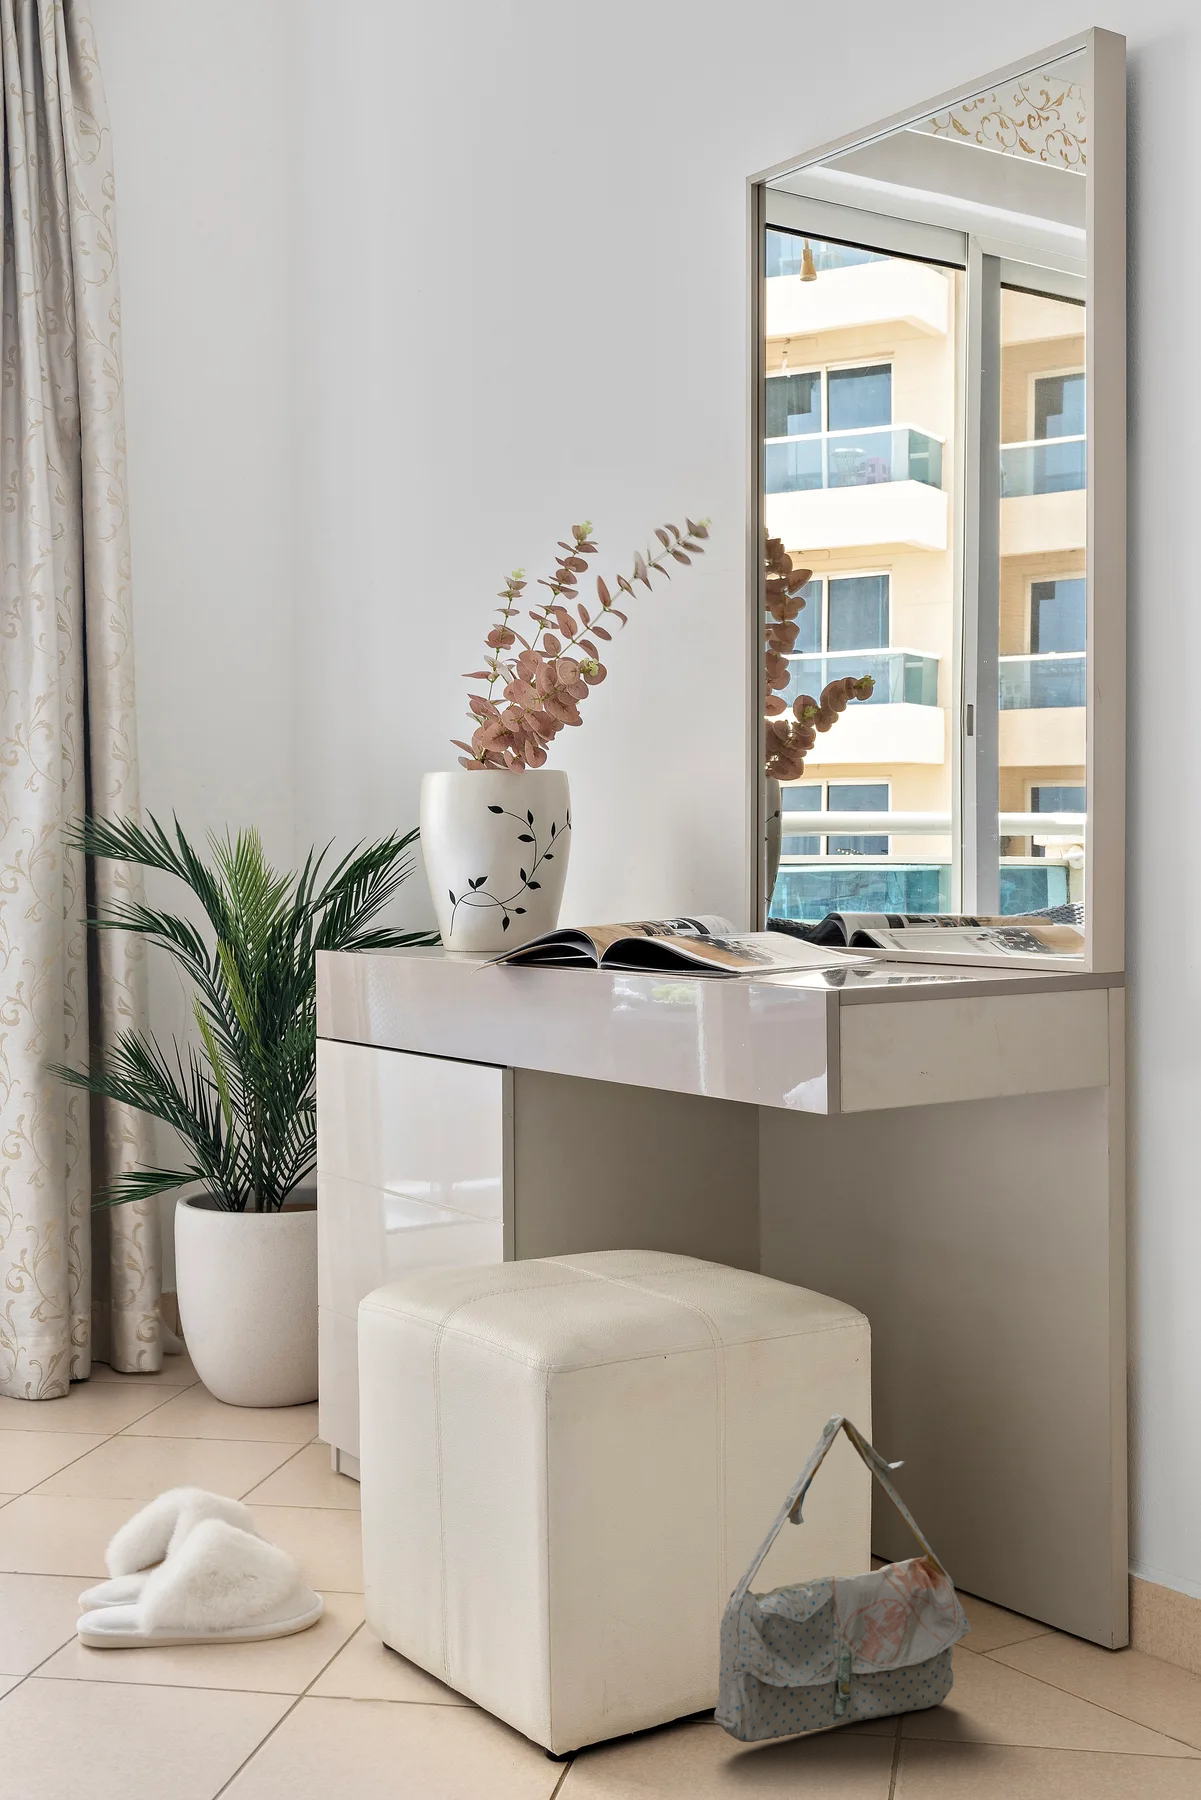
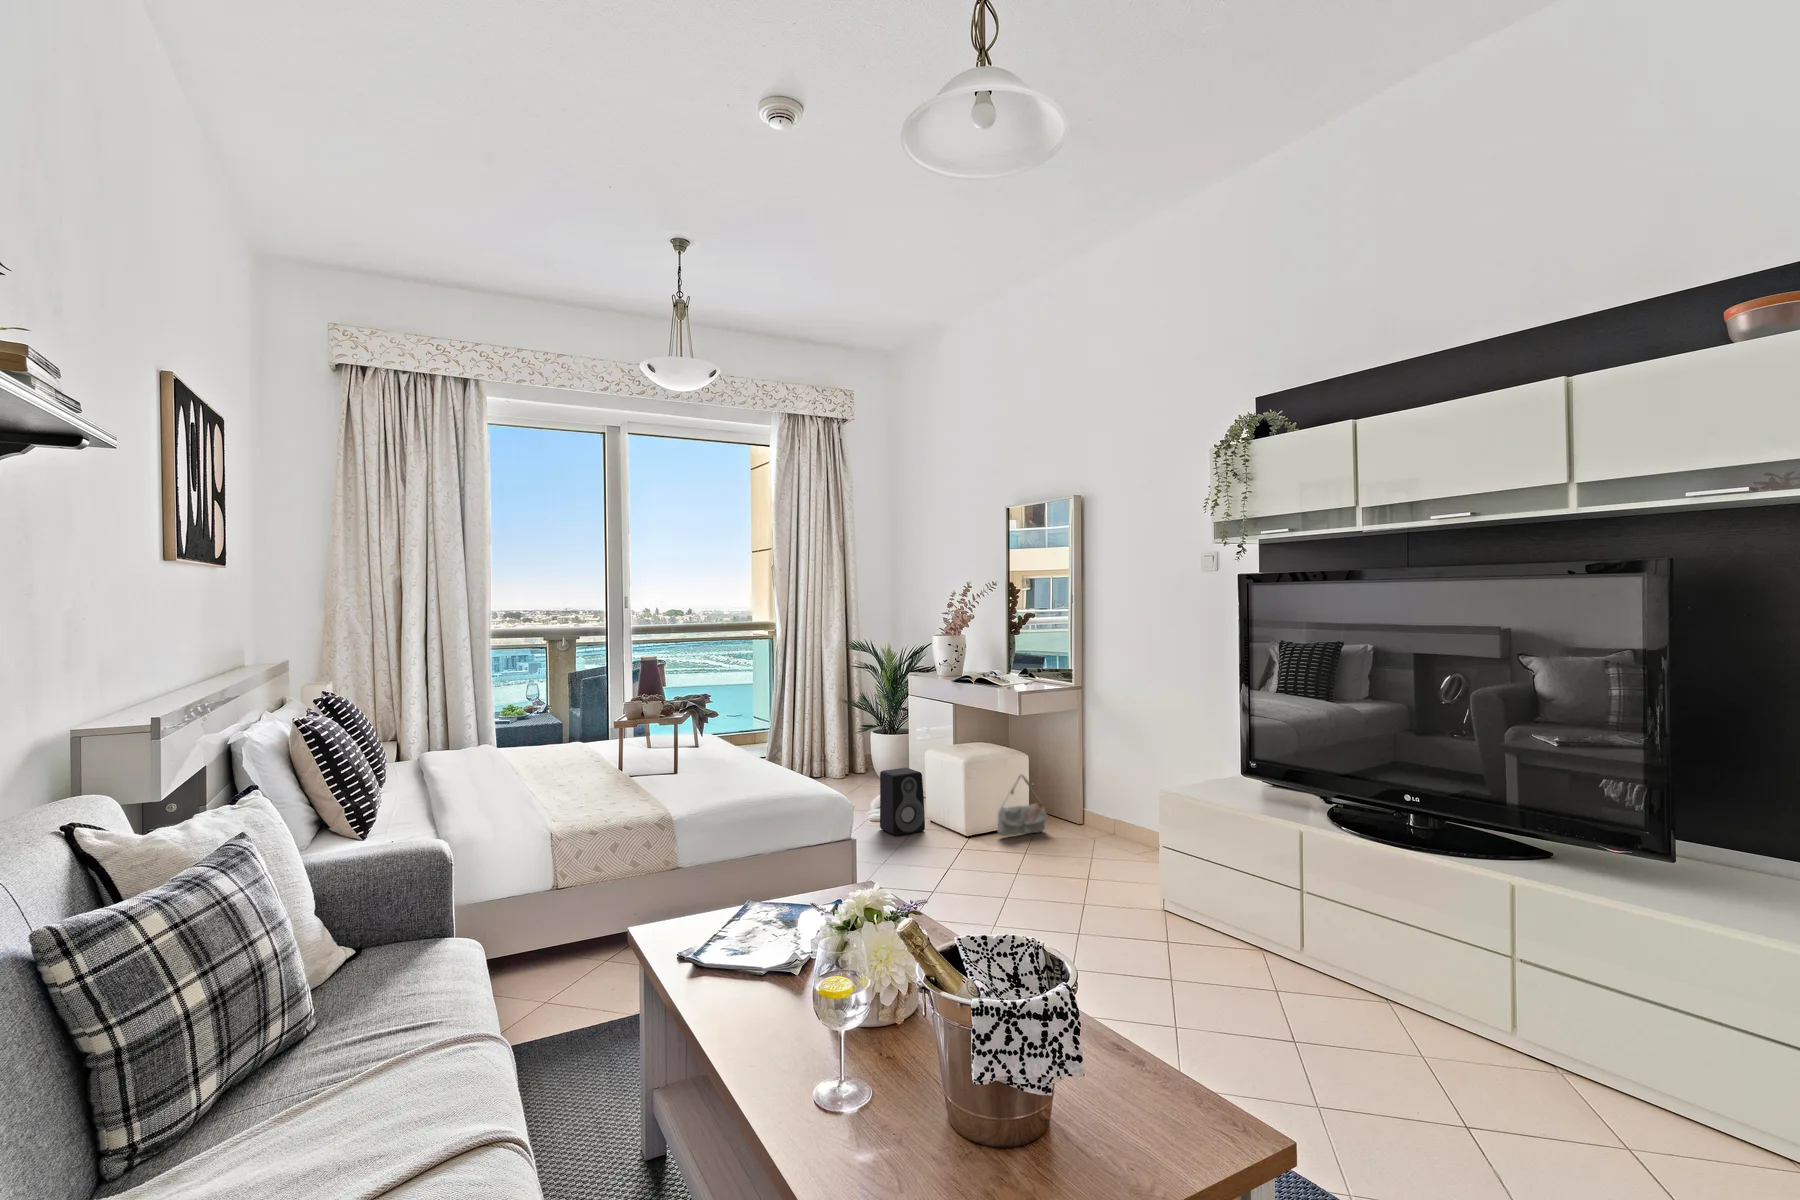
speaker: none [118,1379,346,1744] -> present [880,768,925,836]

